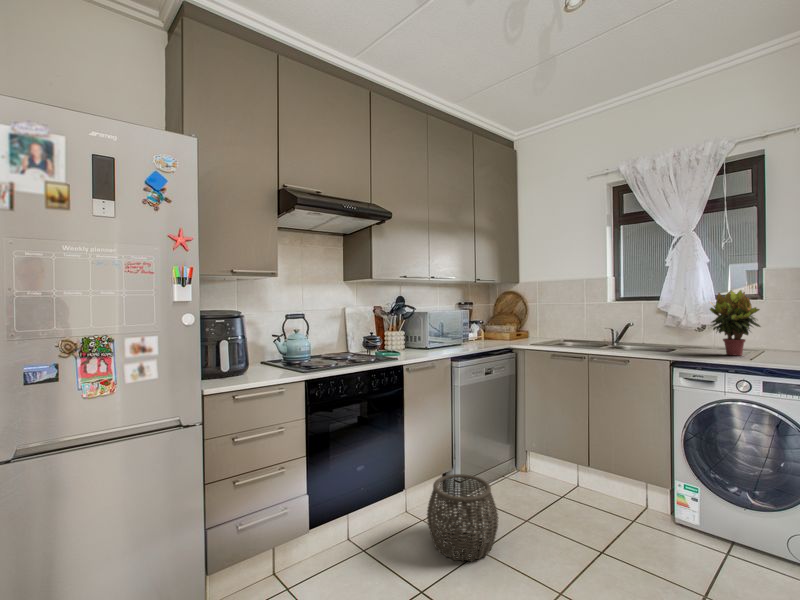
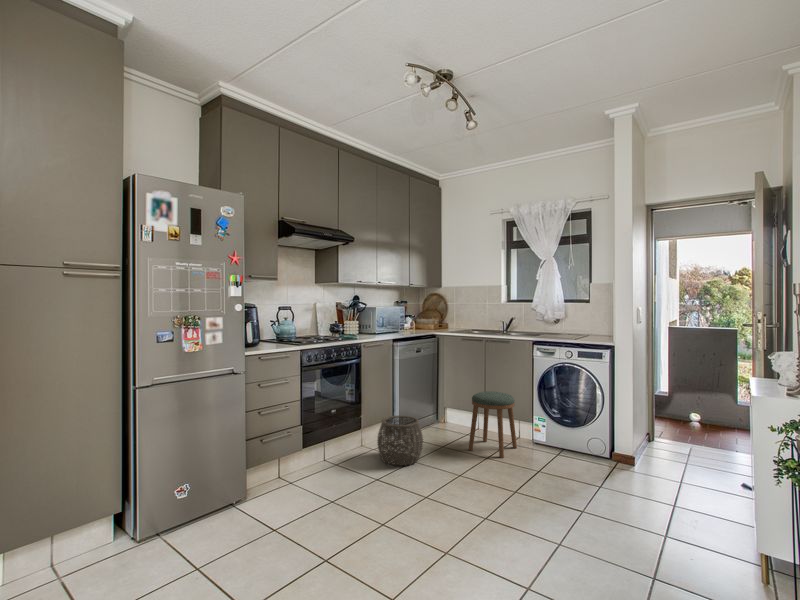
potted plant: present [710,290,760,356] -> none [556,296,585,337]
stool: none [570,438,650,554] -> present [468,391,517,458]

